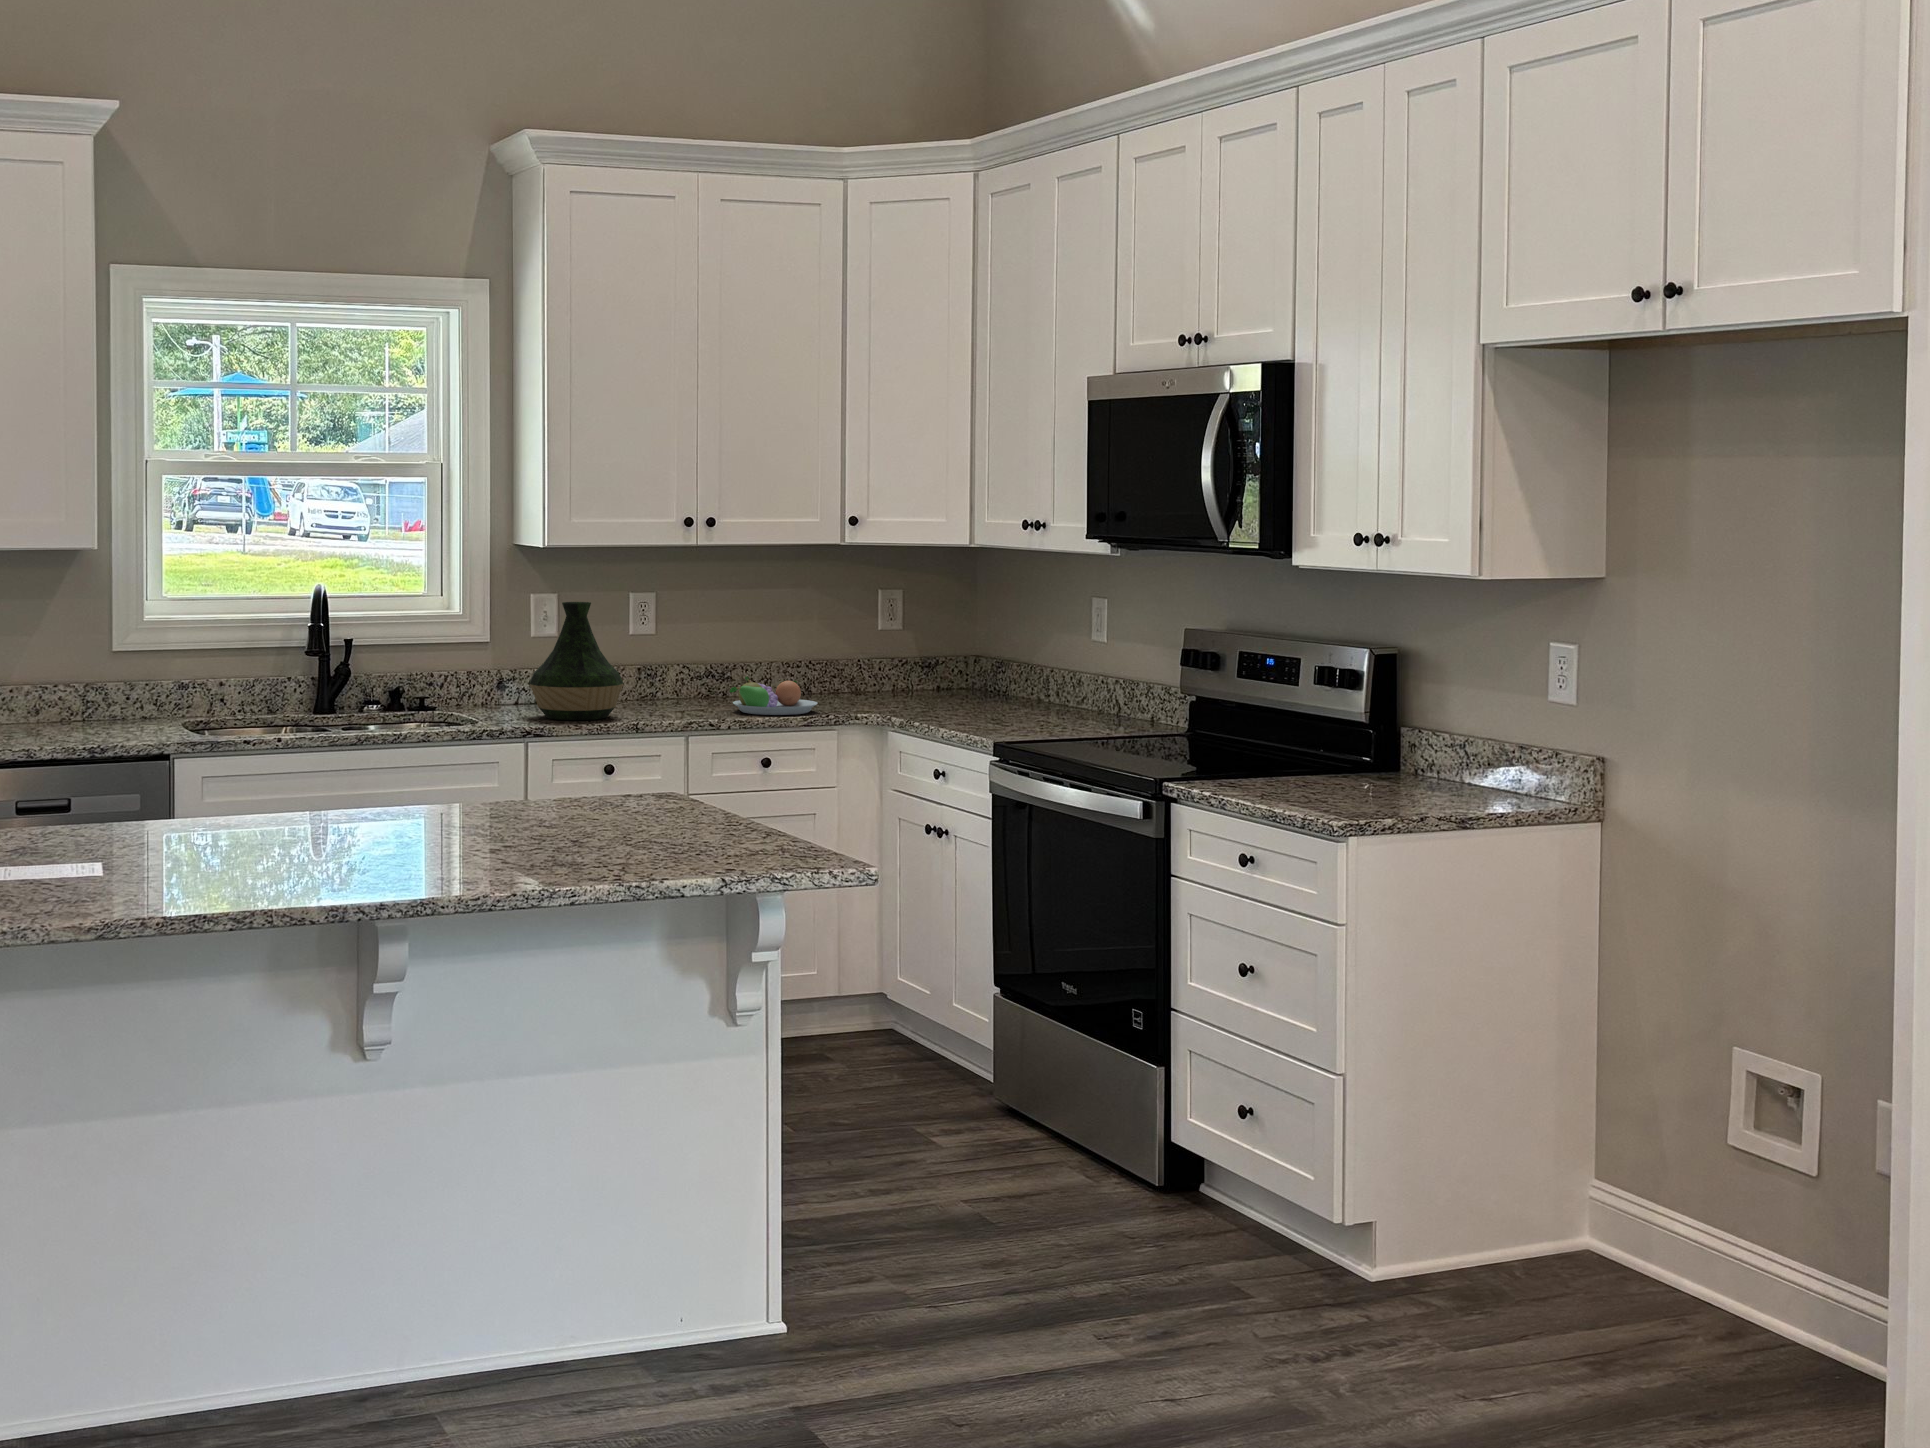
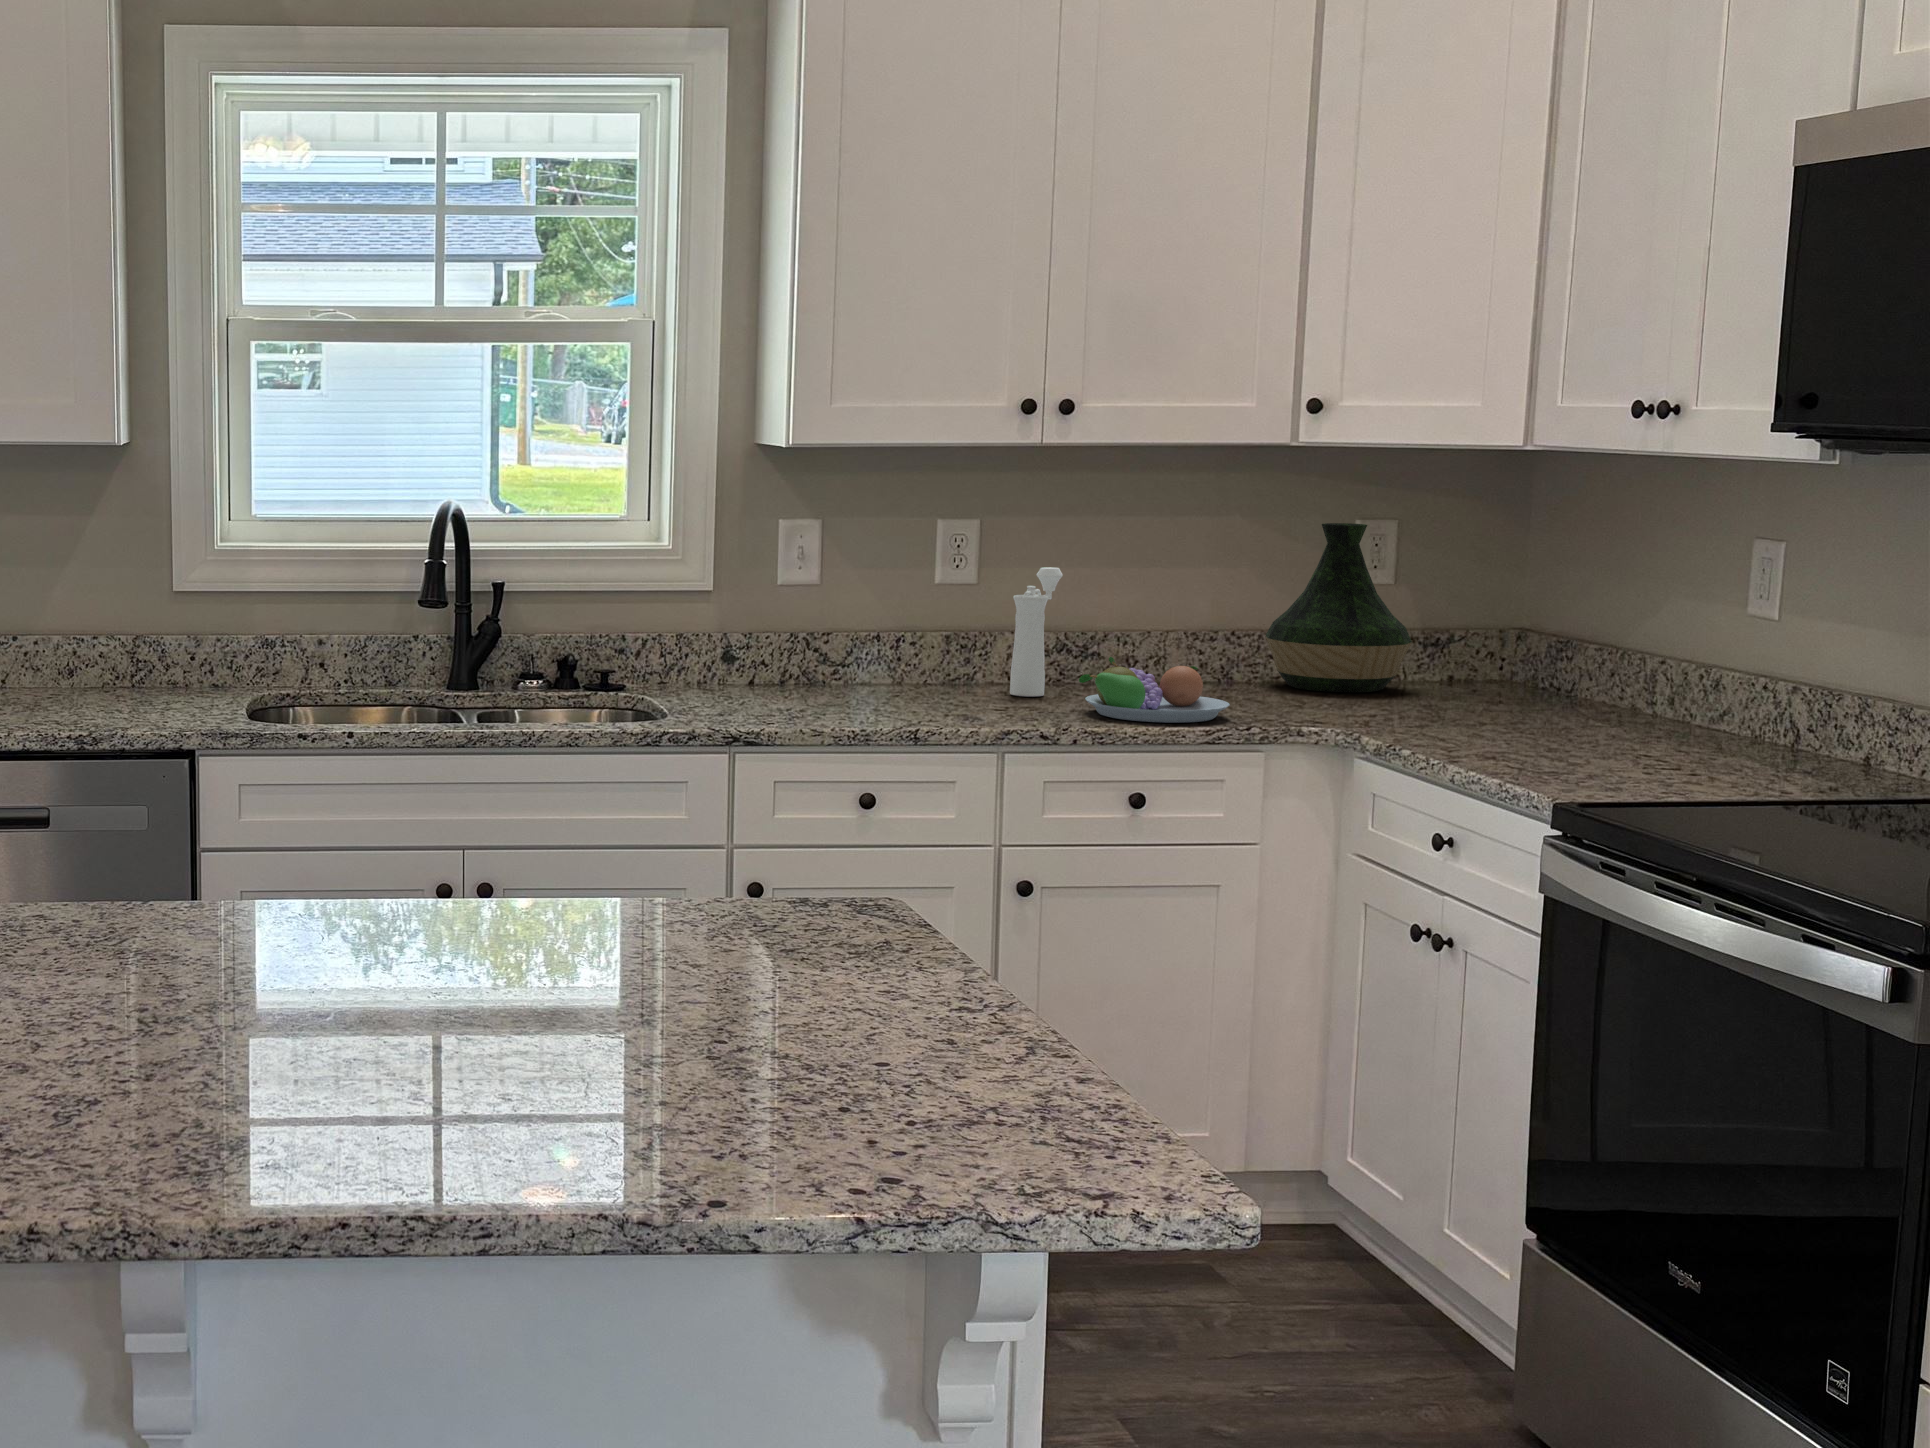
vase: present [529,602,624,720] -> present [1265,523,1412,692]
pepper mill: none [682,622,710,705] -> present [1010,567,1063,697]

